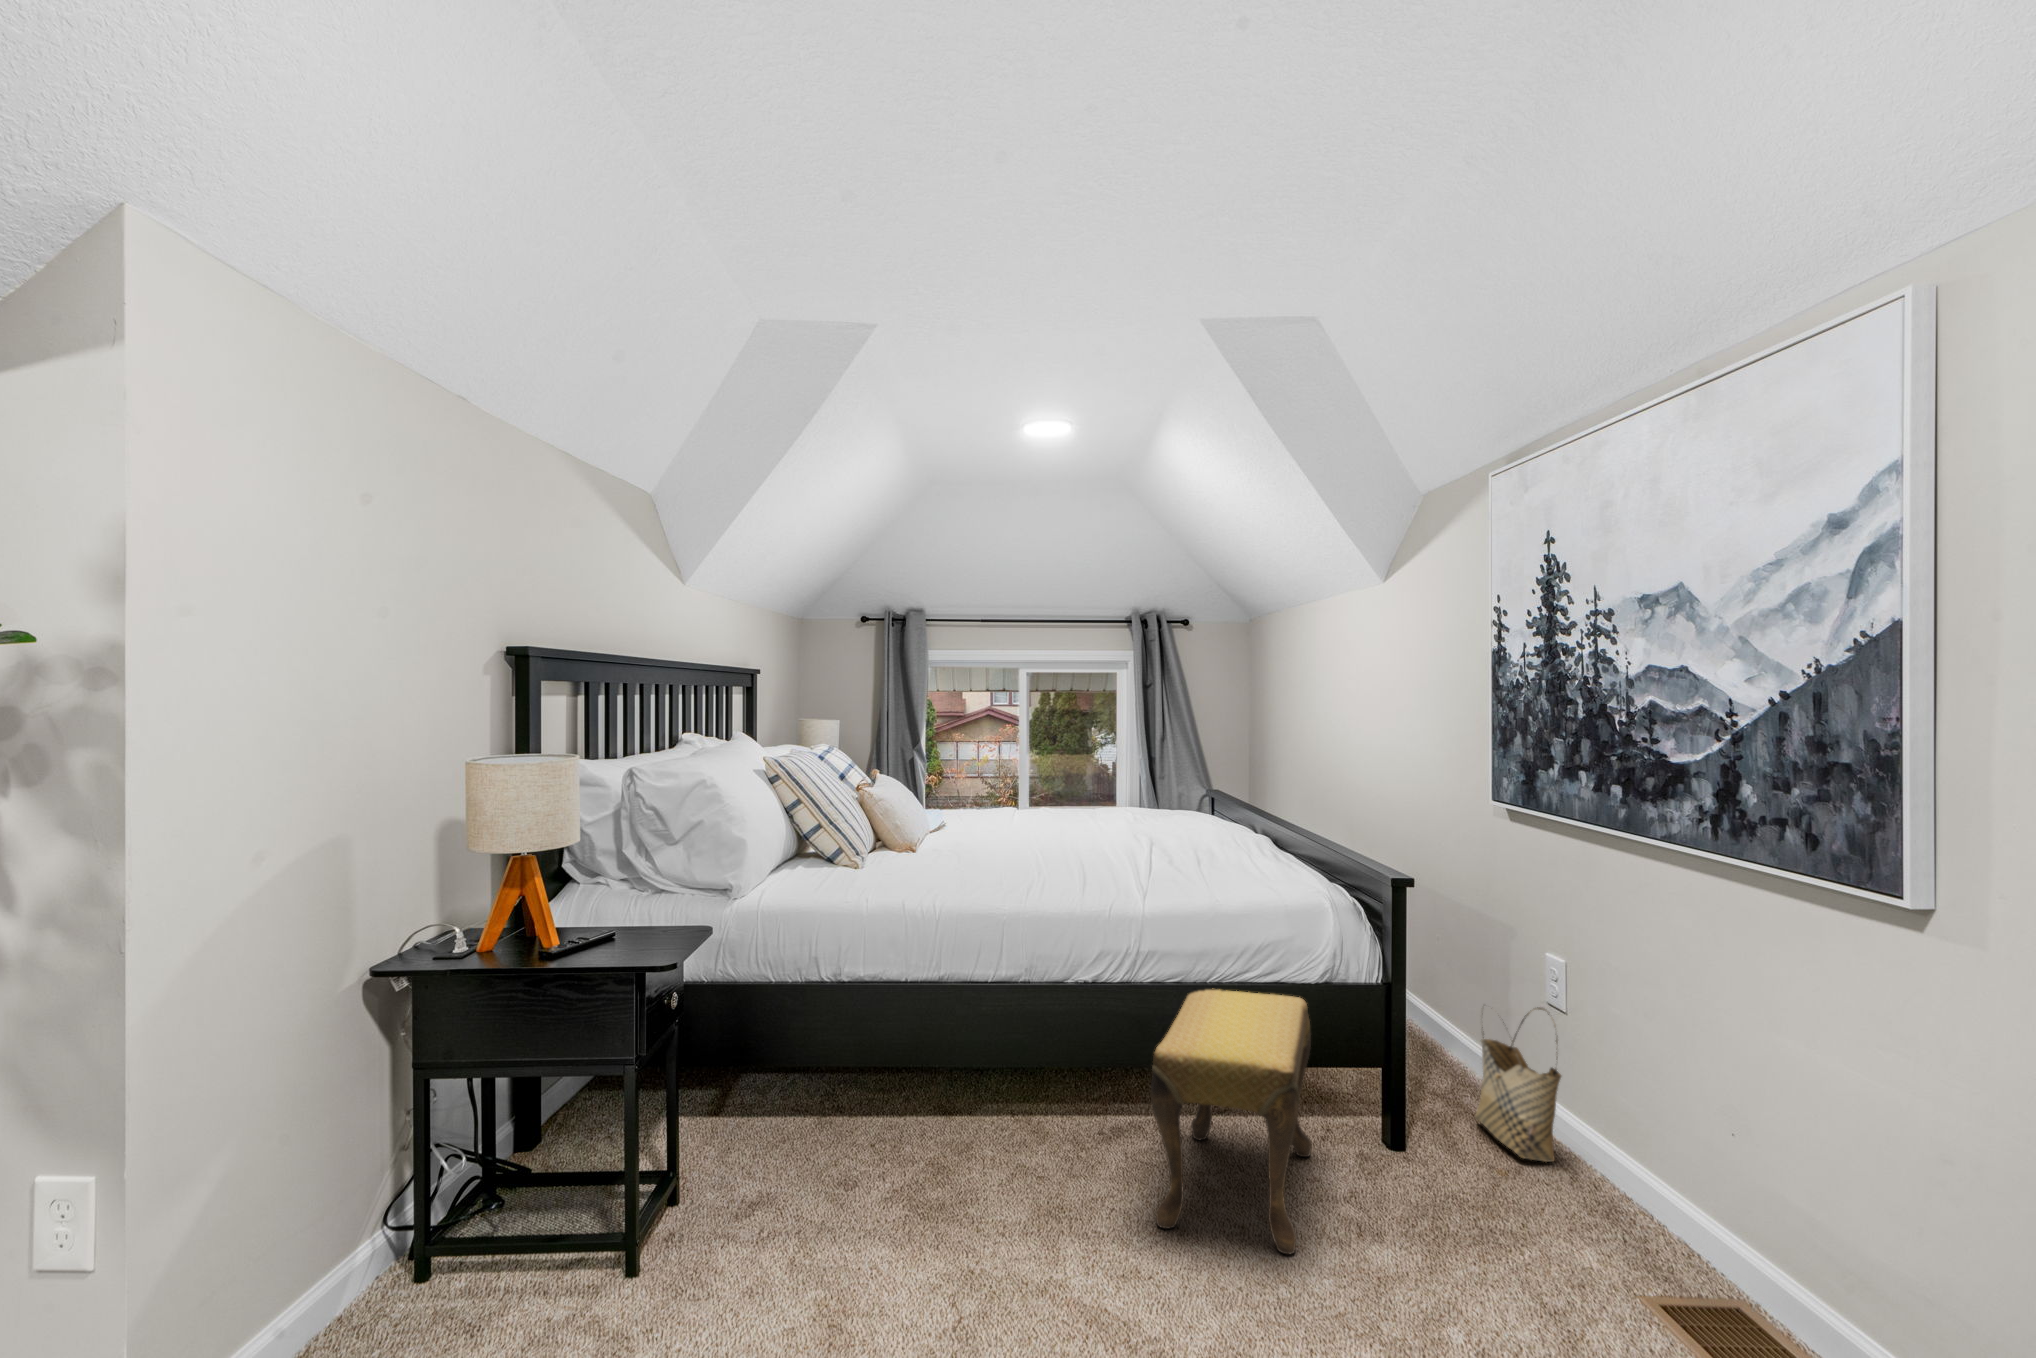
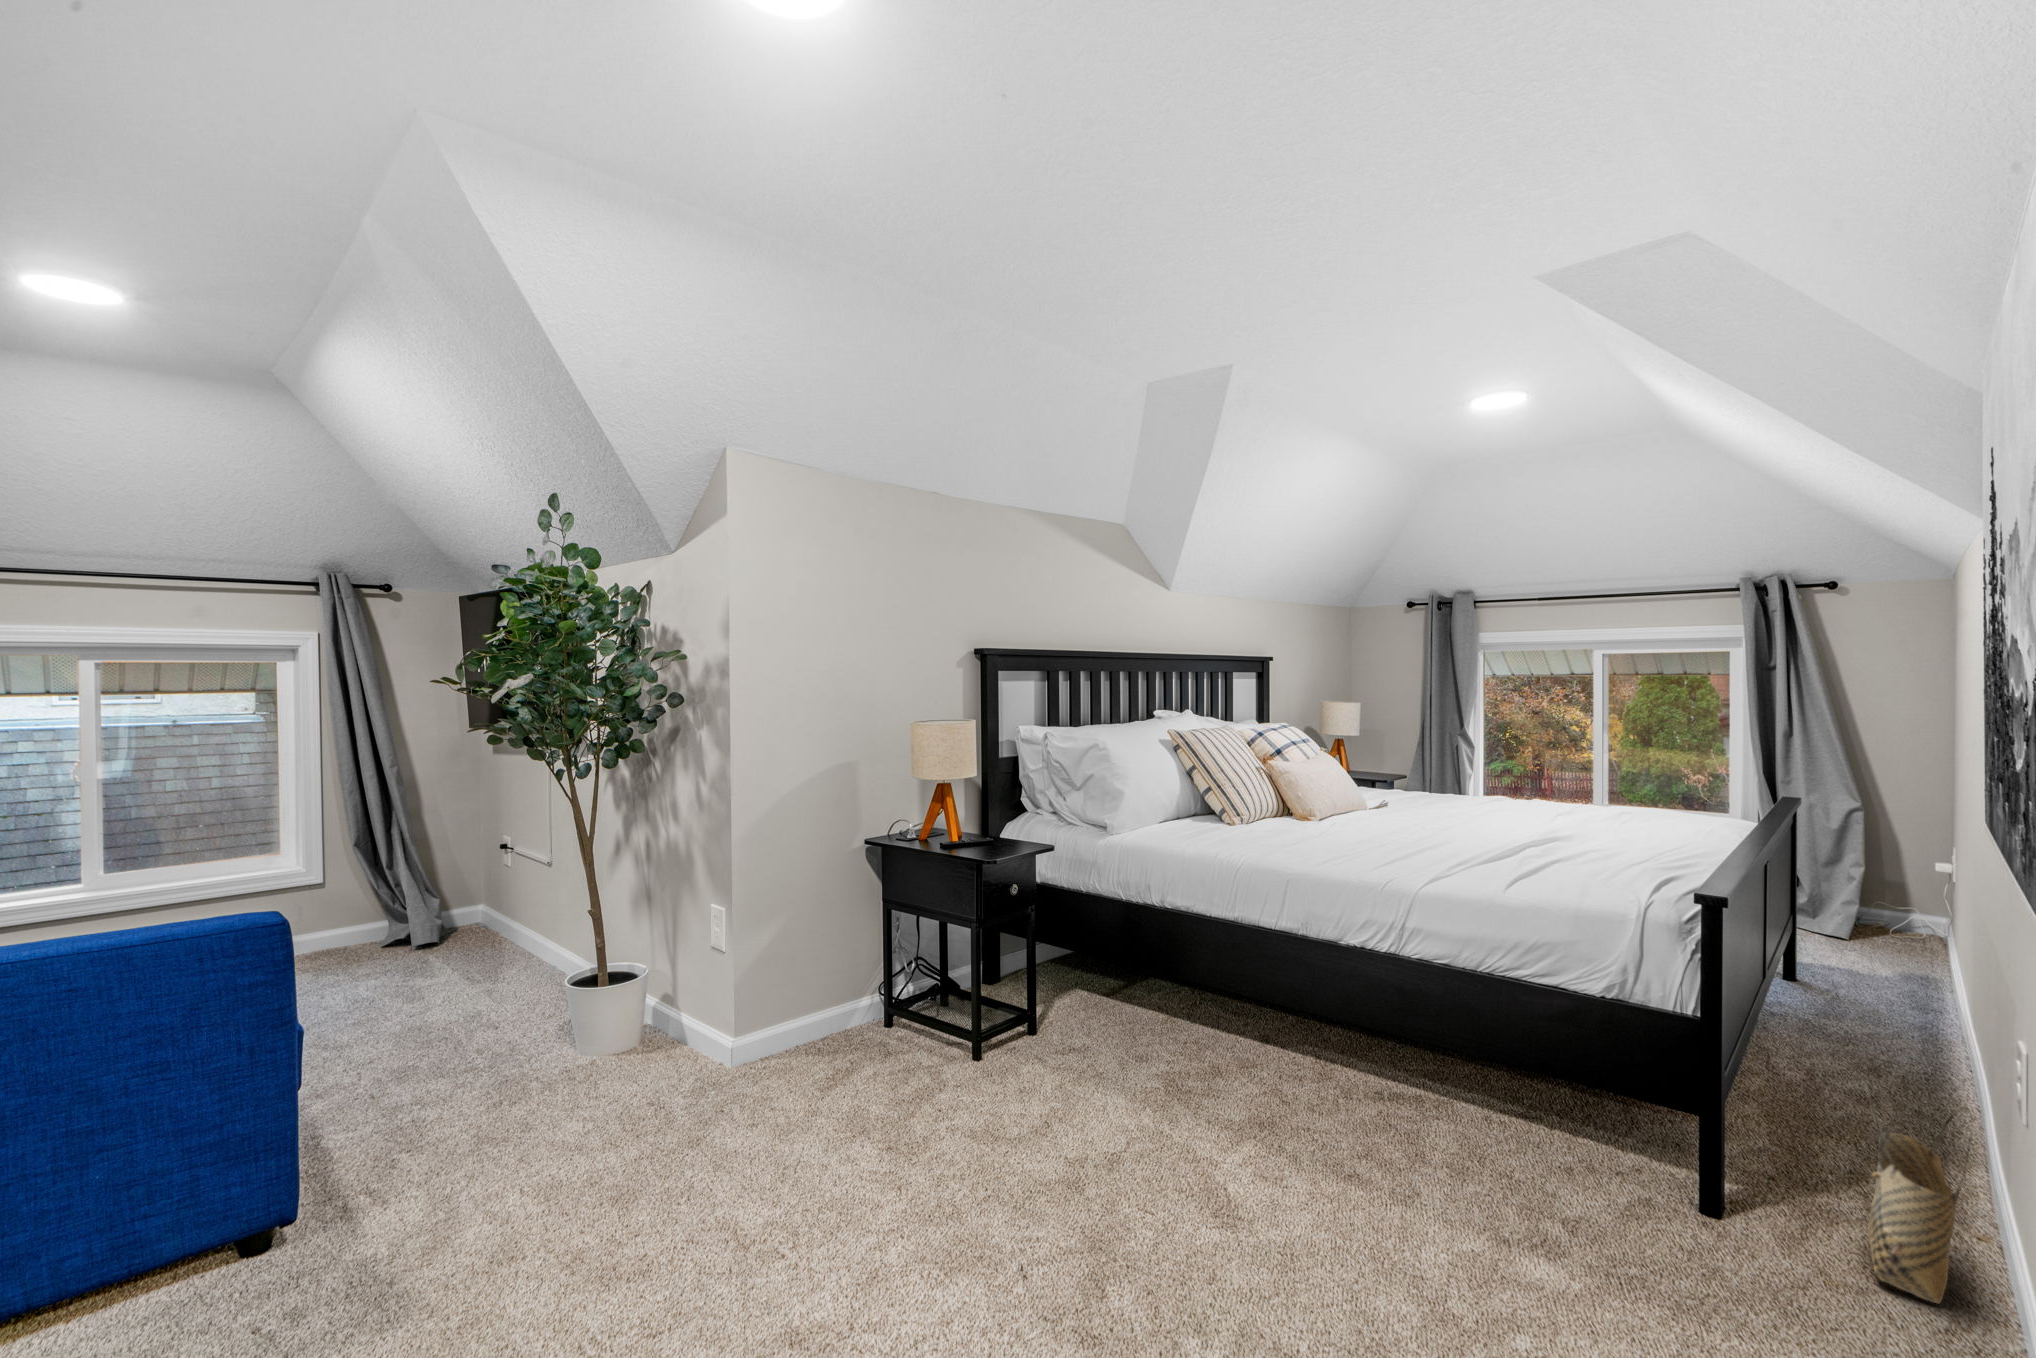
footstool: present [1151,989,1312,1254] -> none [1340,976,1586,1226]

